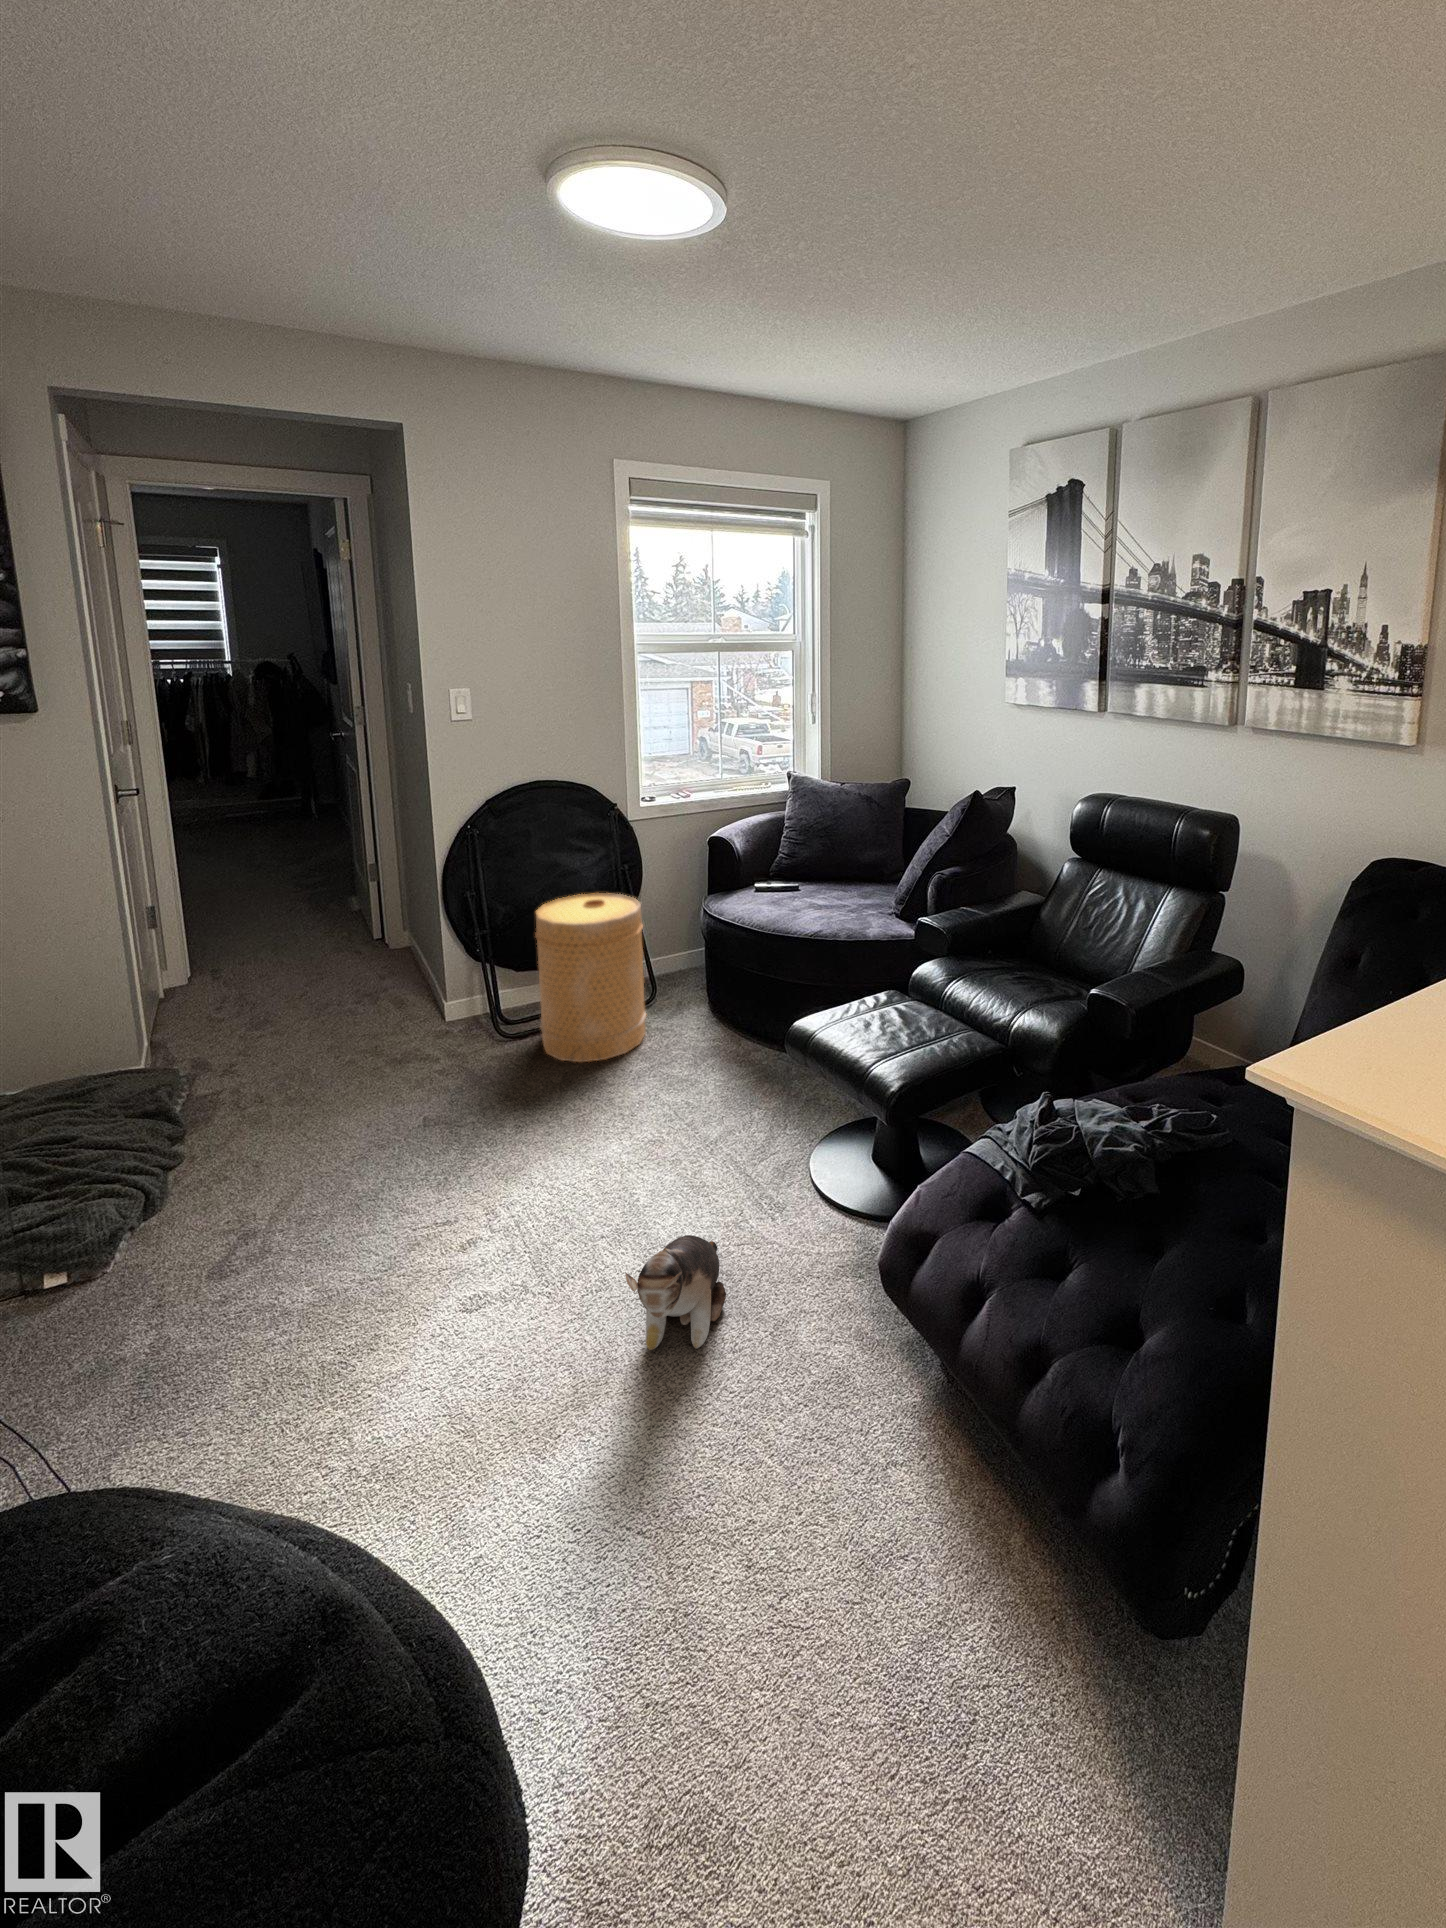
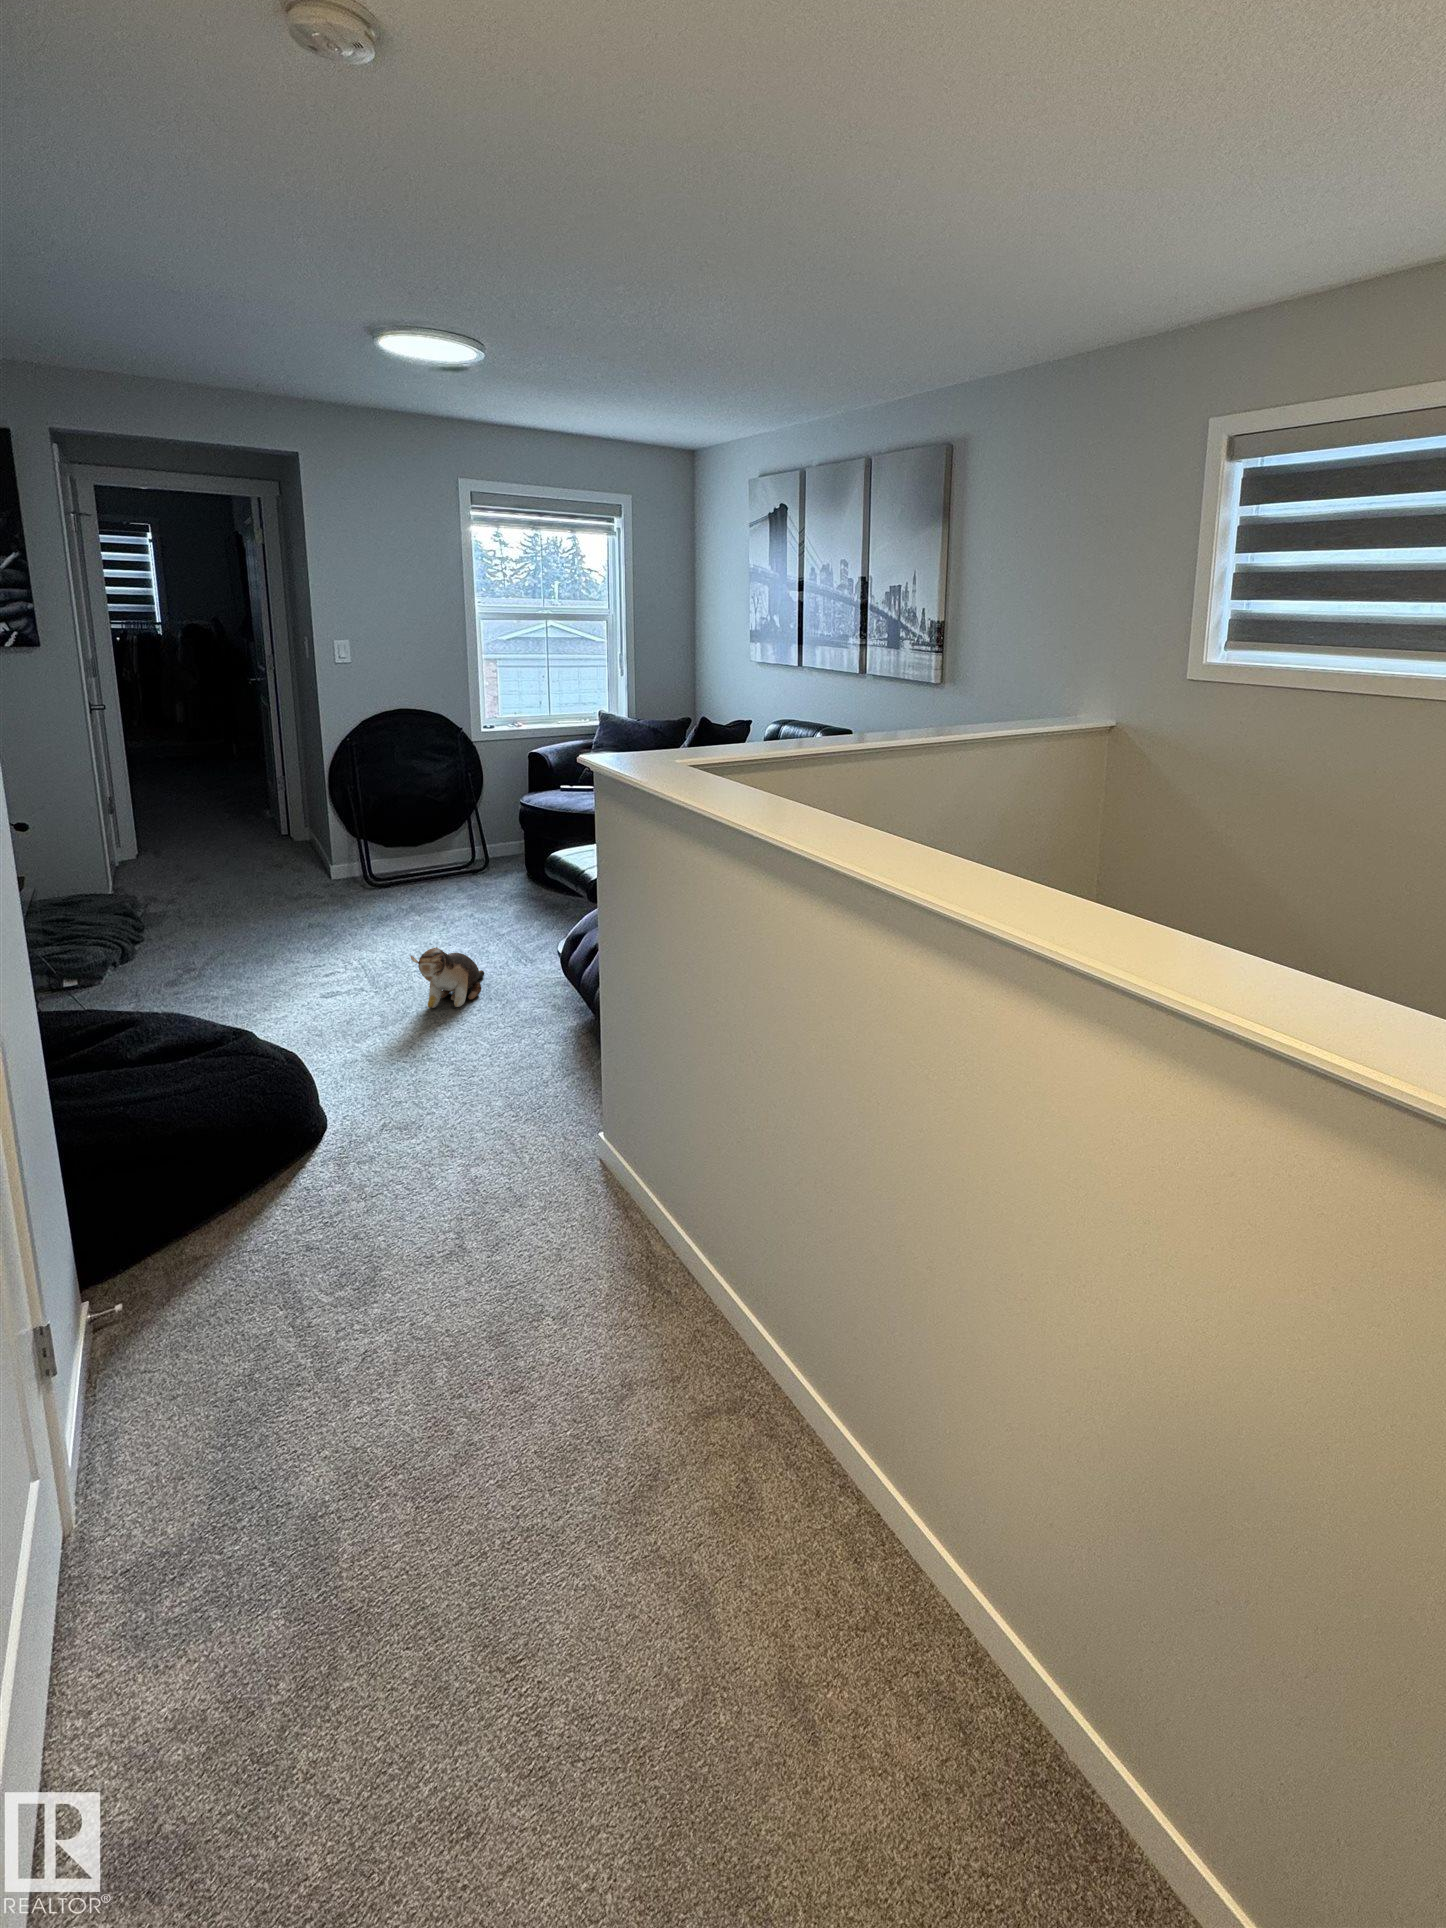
basket: present [535,893,646,1062] -> none [393,789,476,900]

